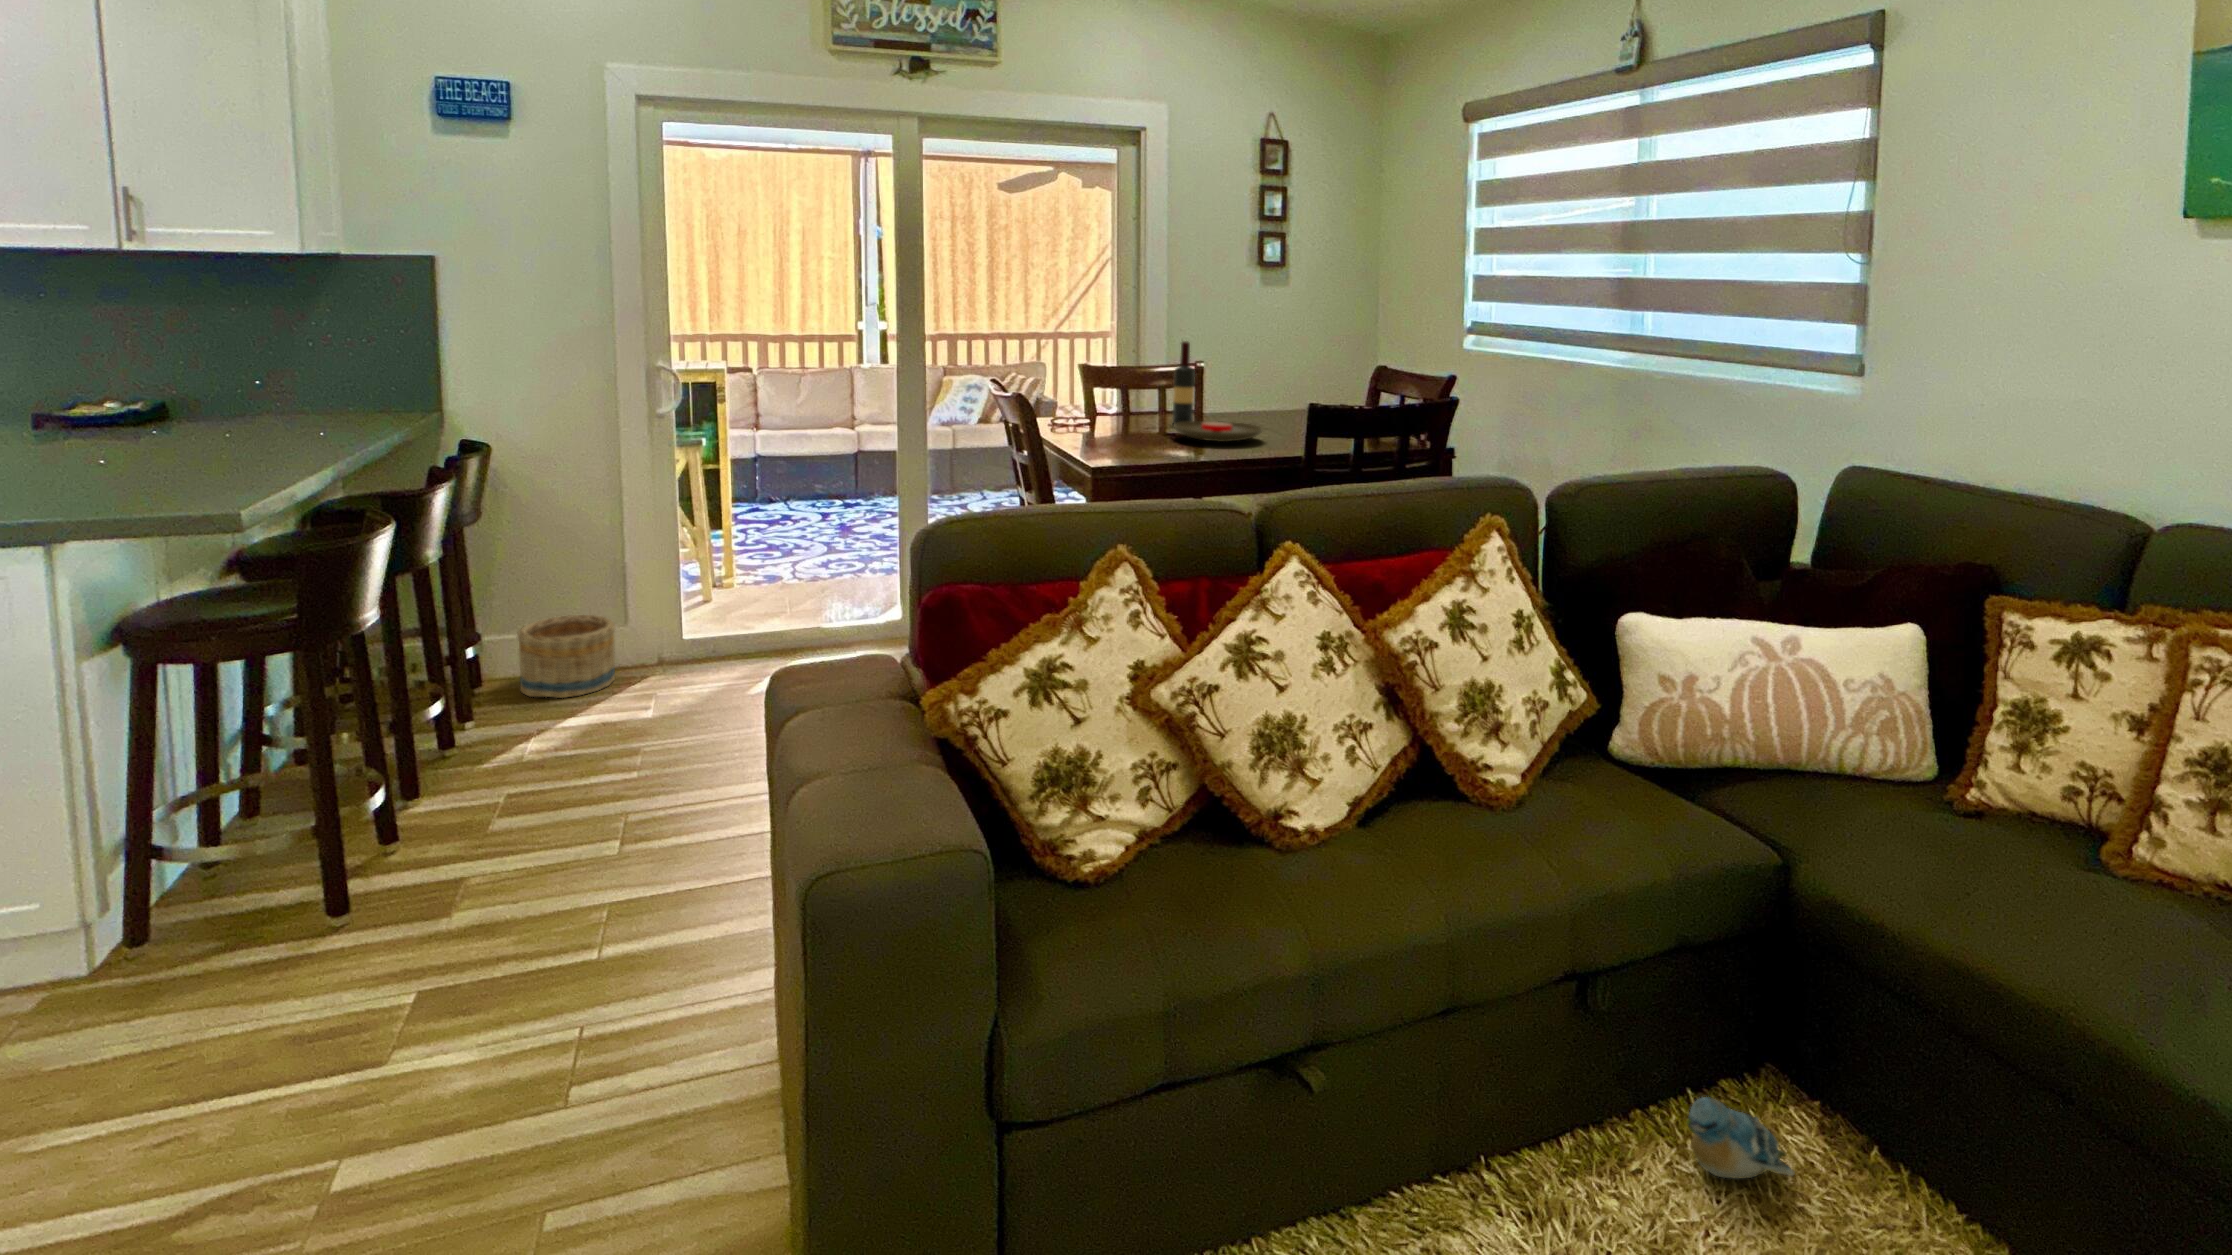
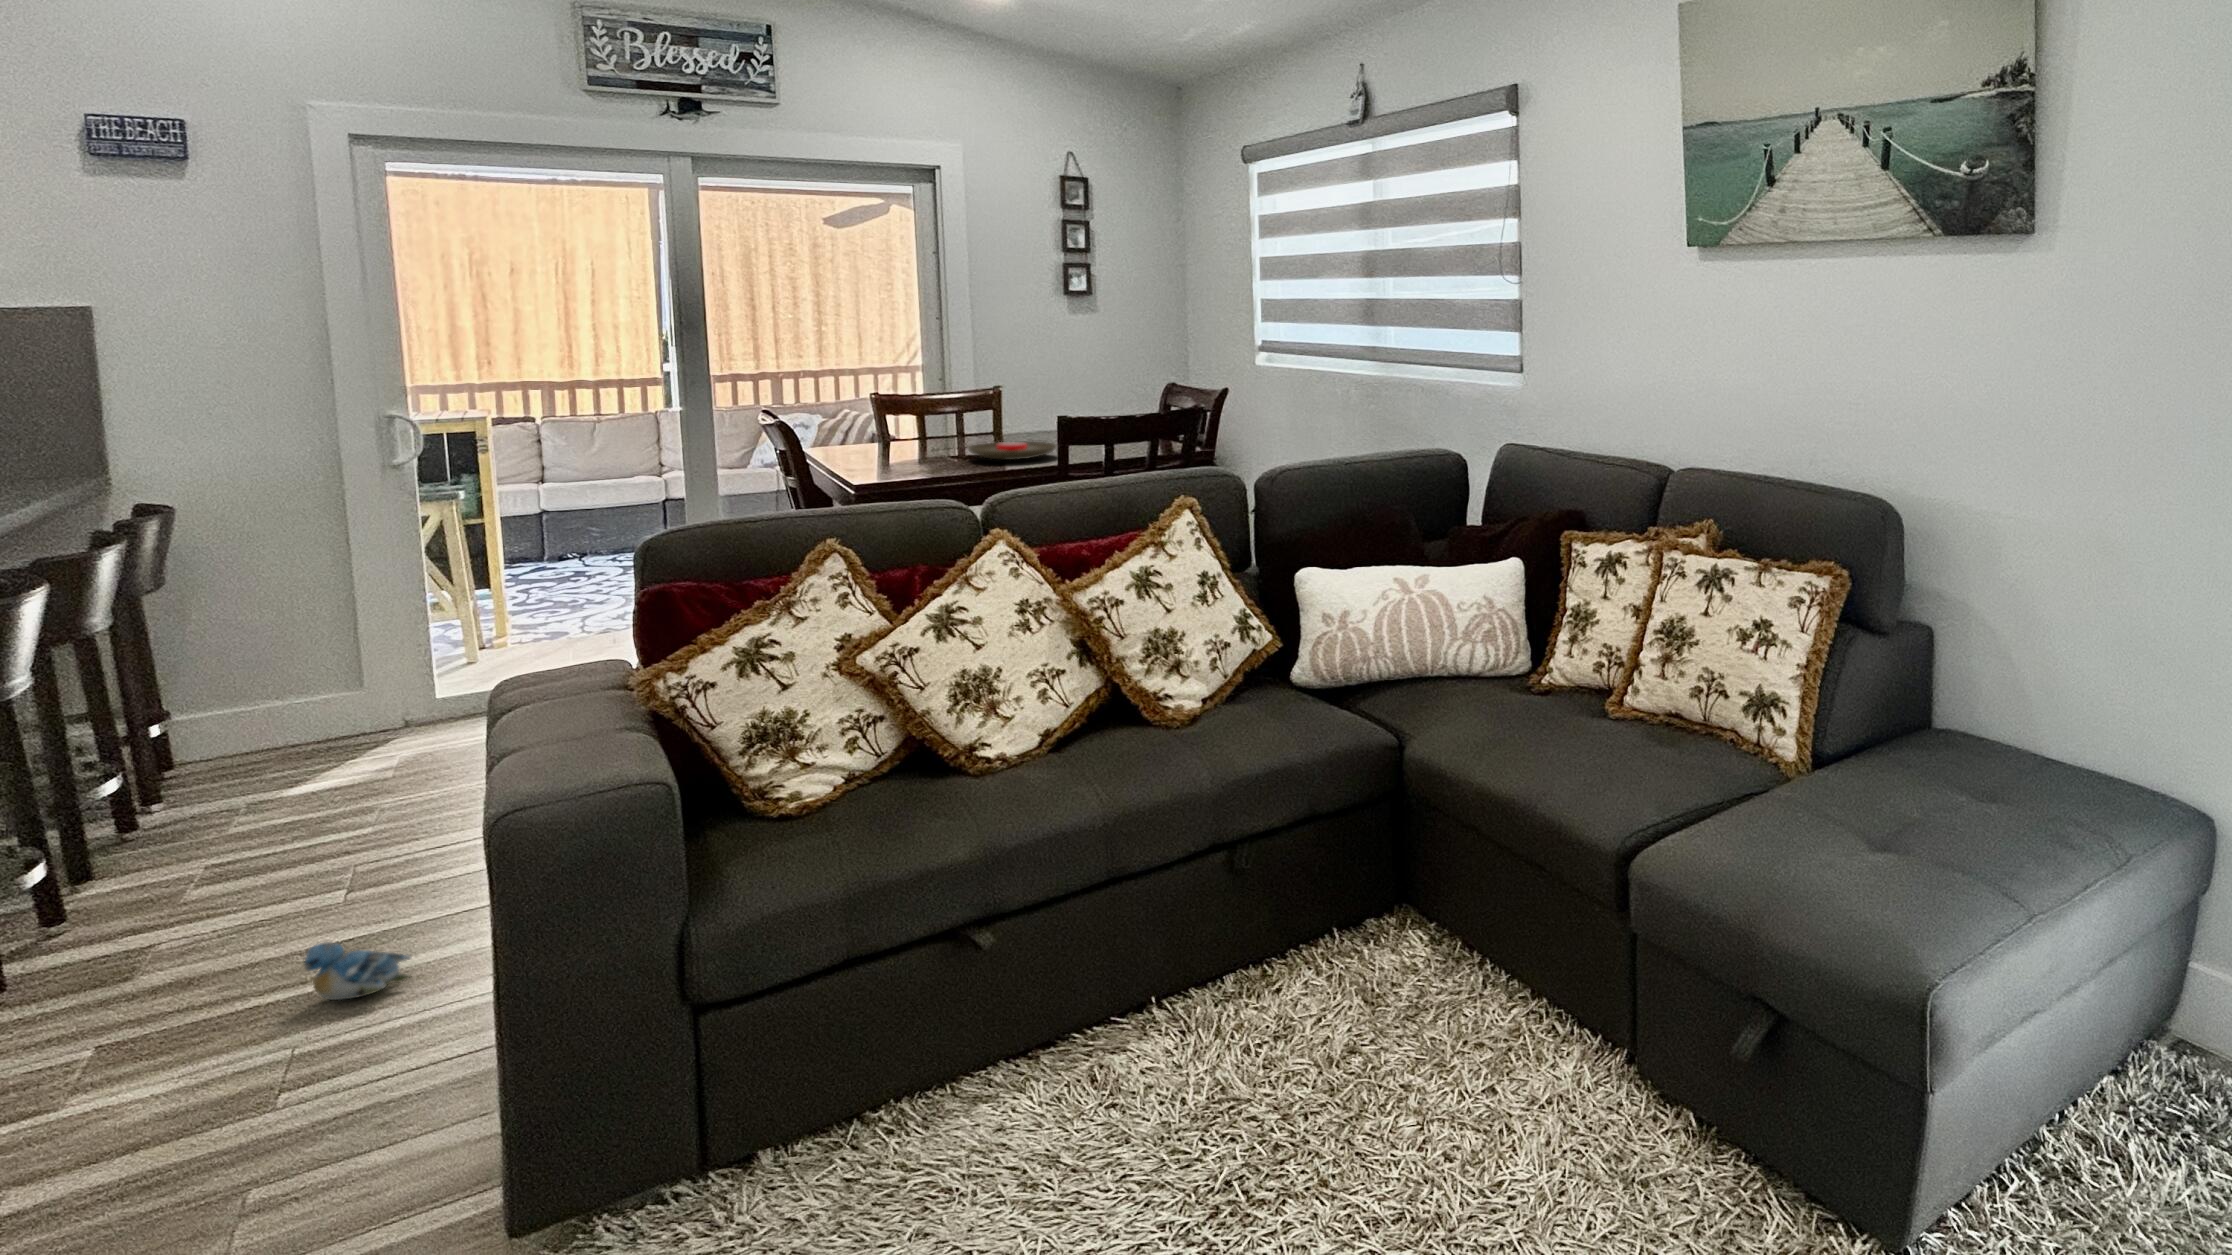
wine bottle: present [1173,341,1195,424] -> none [975,369,997,448]
basket: present [517,615,616,698] -> none [218,684,348,775]
plush toy: present [1686,1097,1794,1178] -> present [304,942,411,1000]

